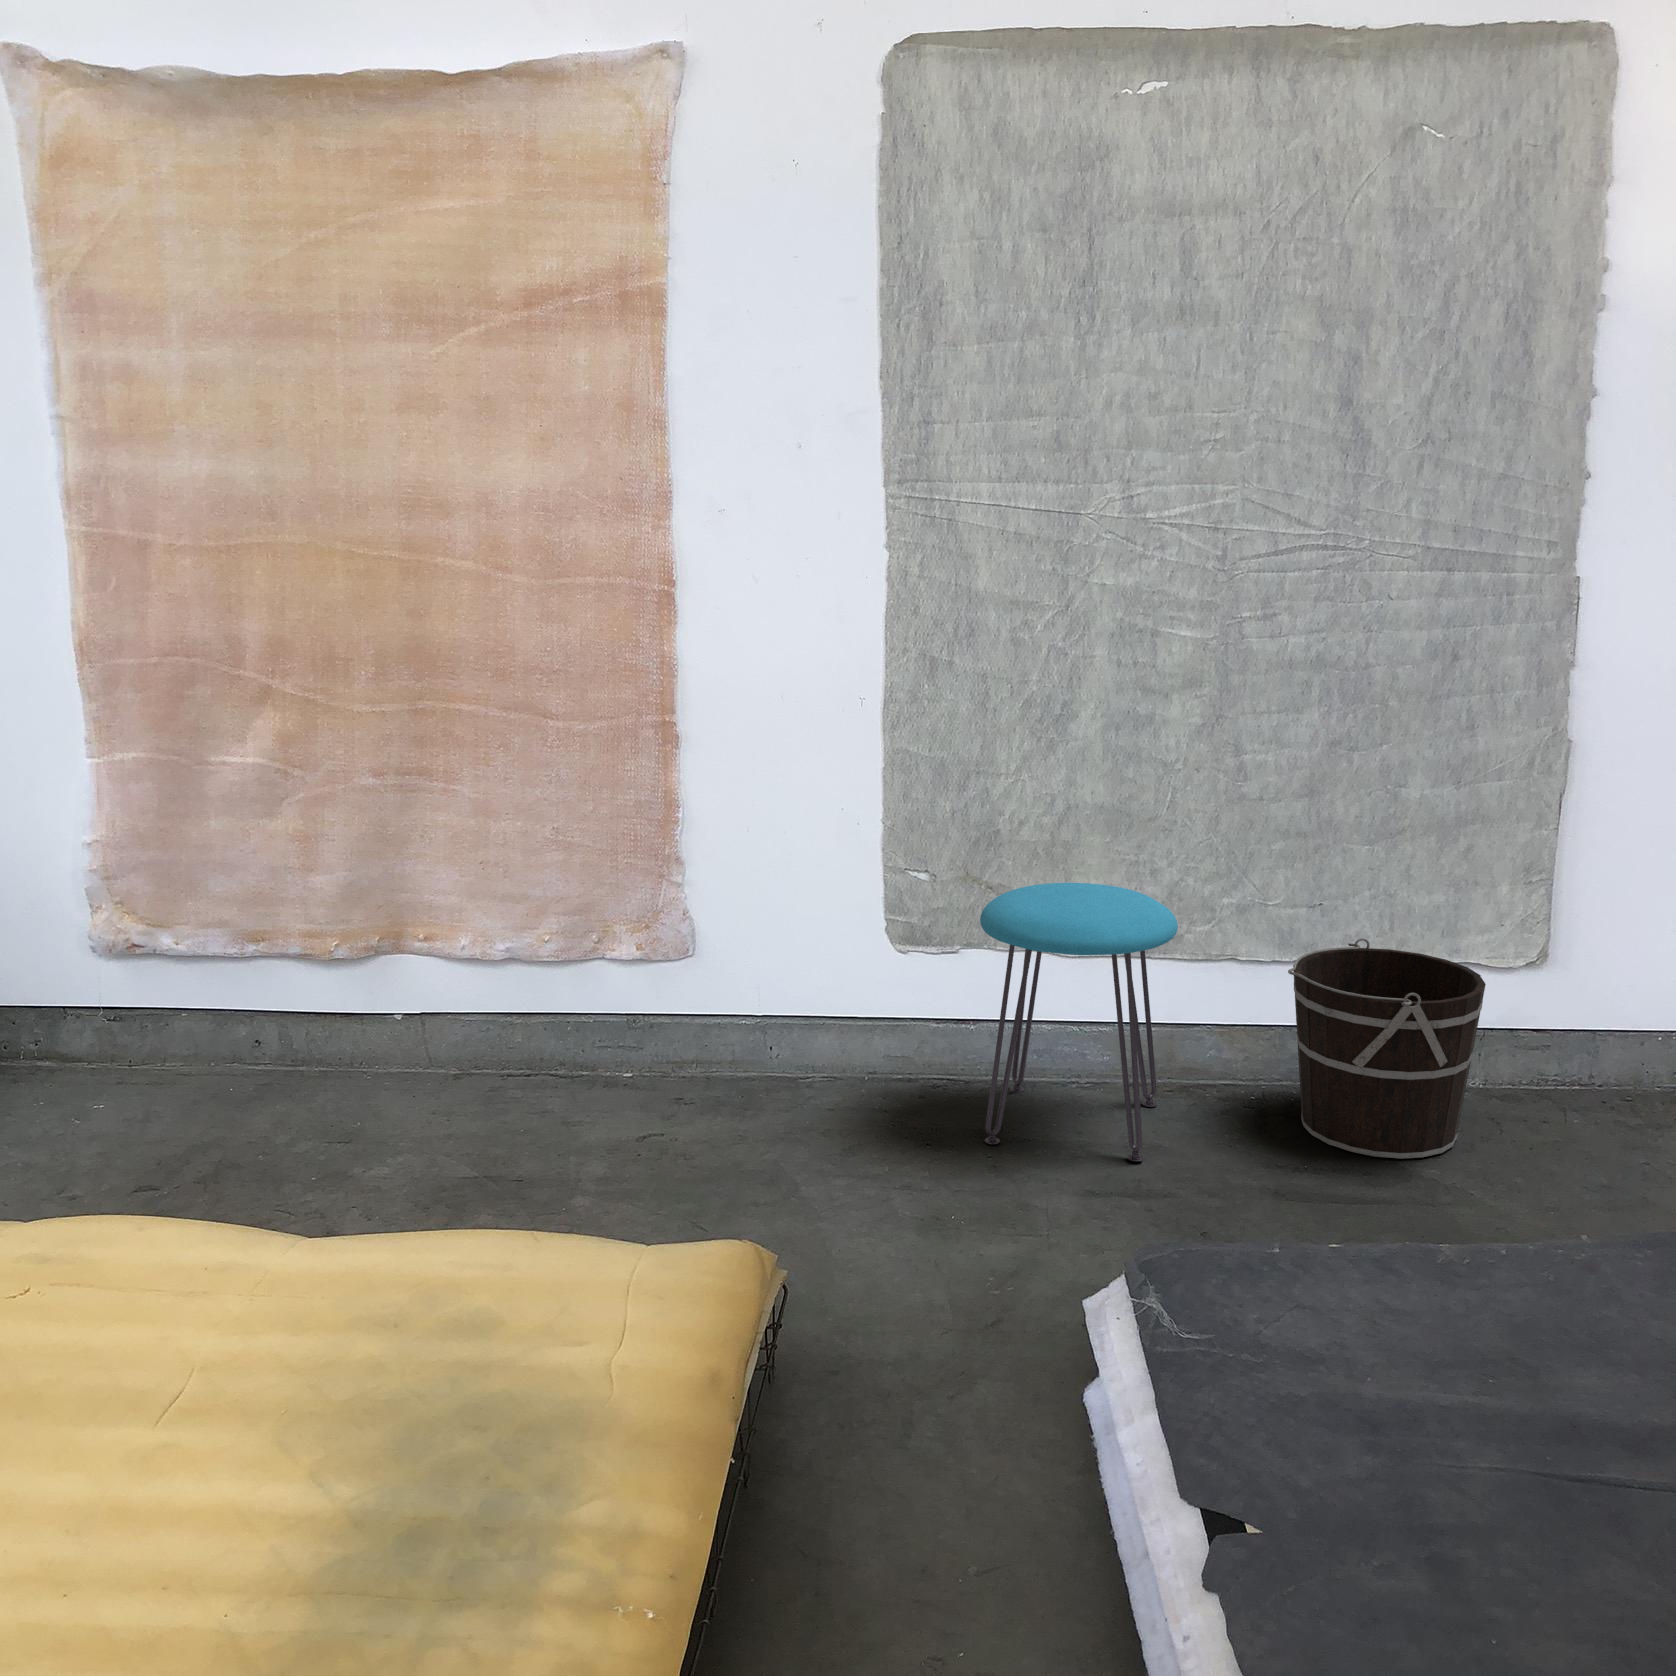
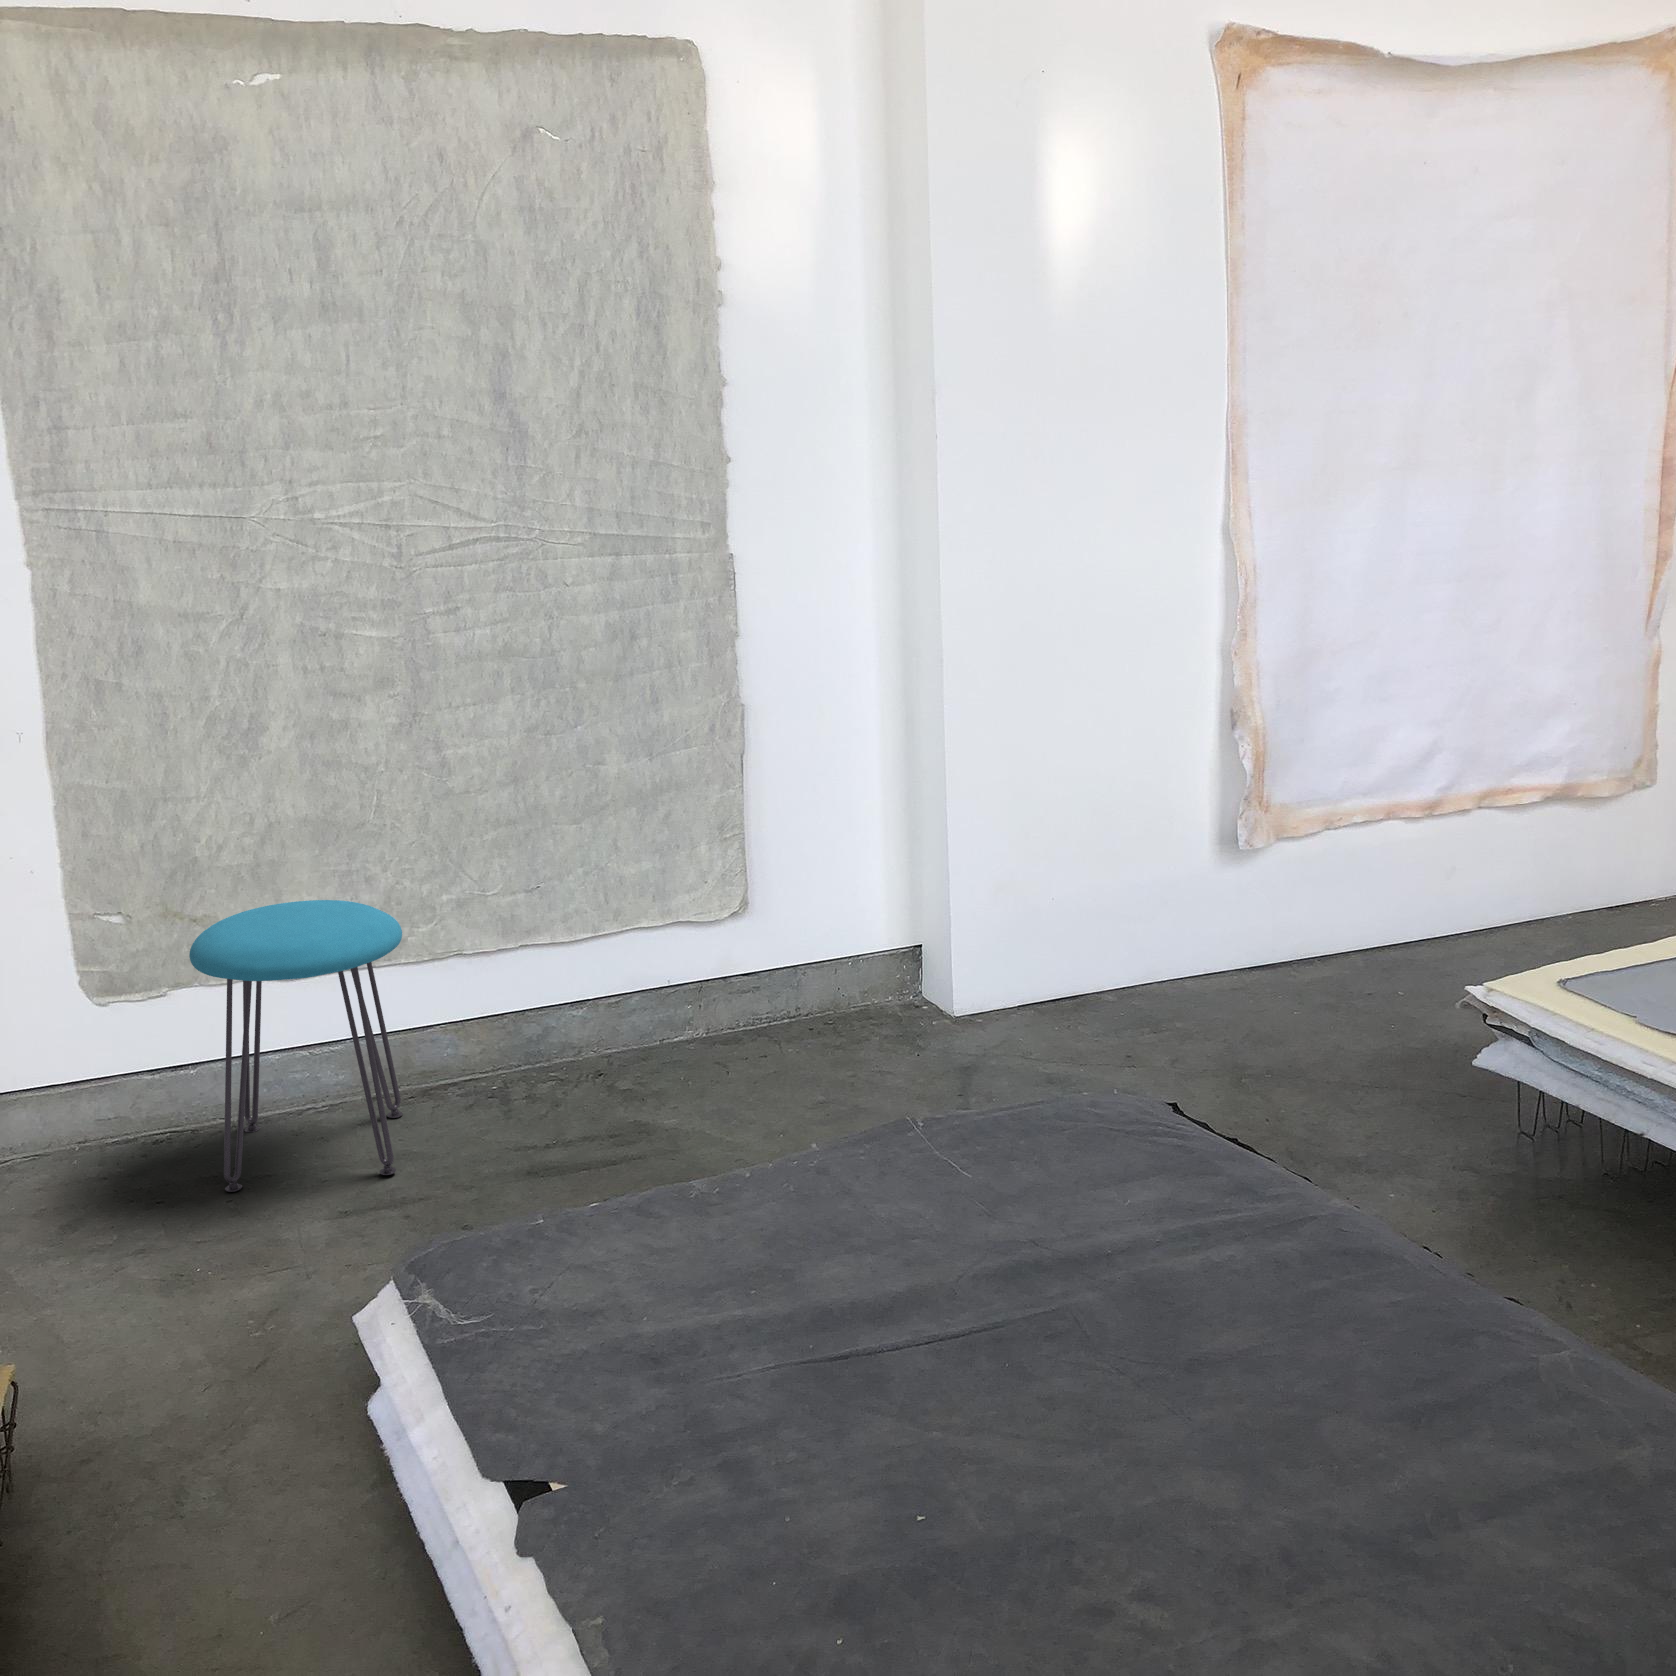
bucket: present [1288,938,1486,1159] -> none [515,914,694,1120]

